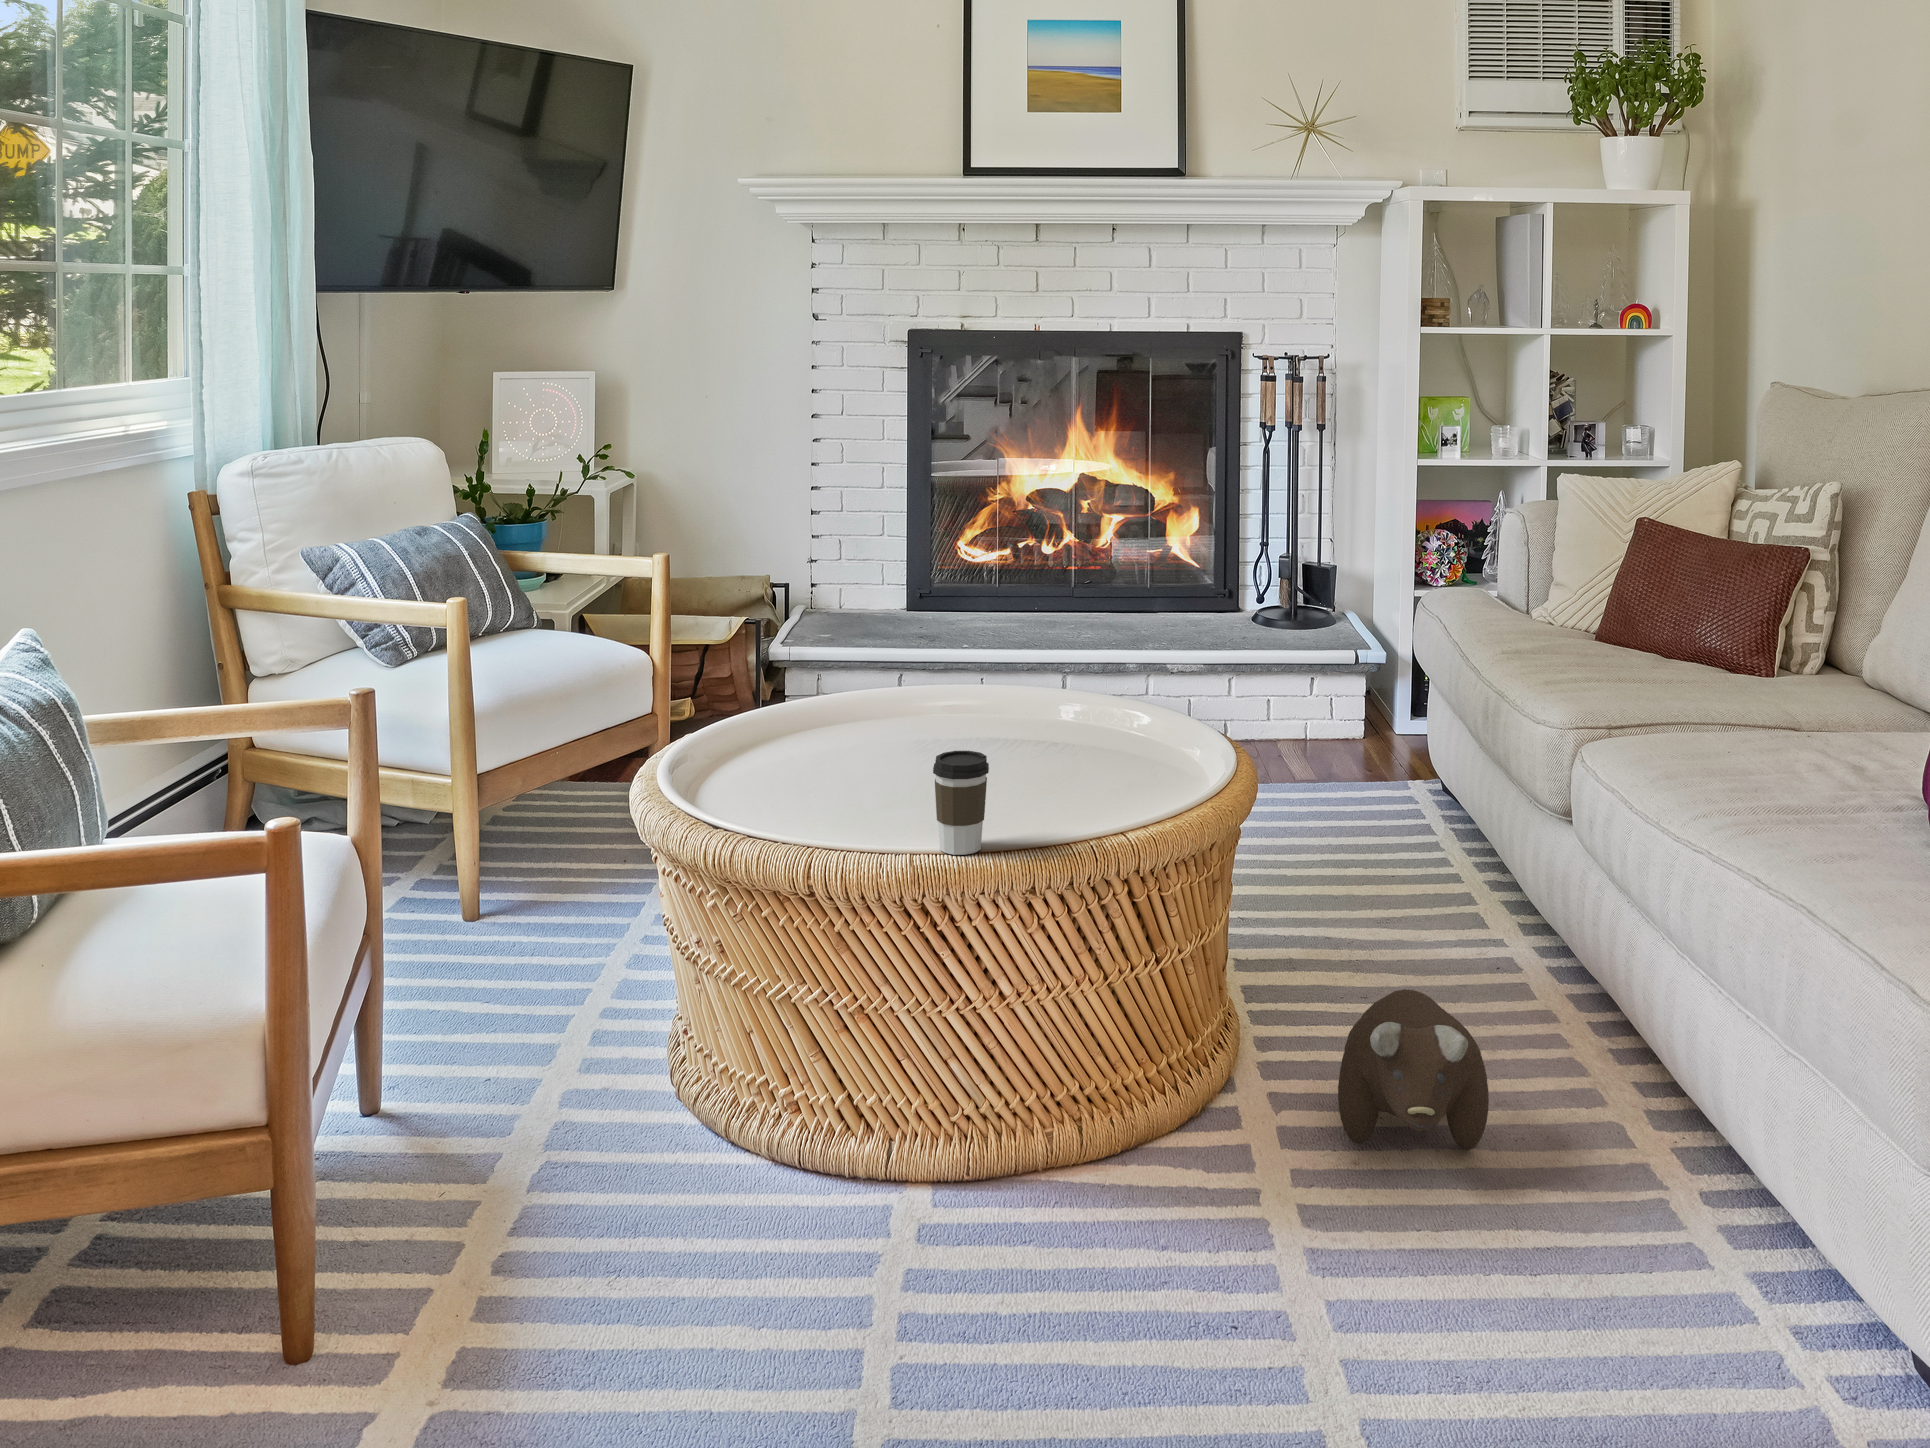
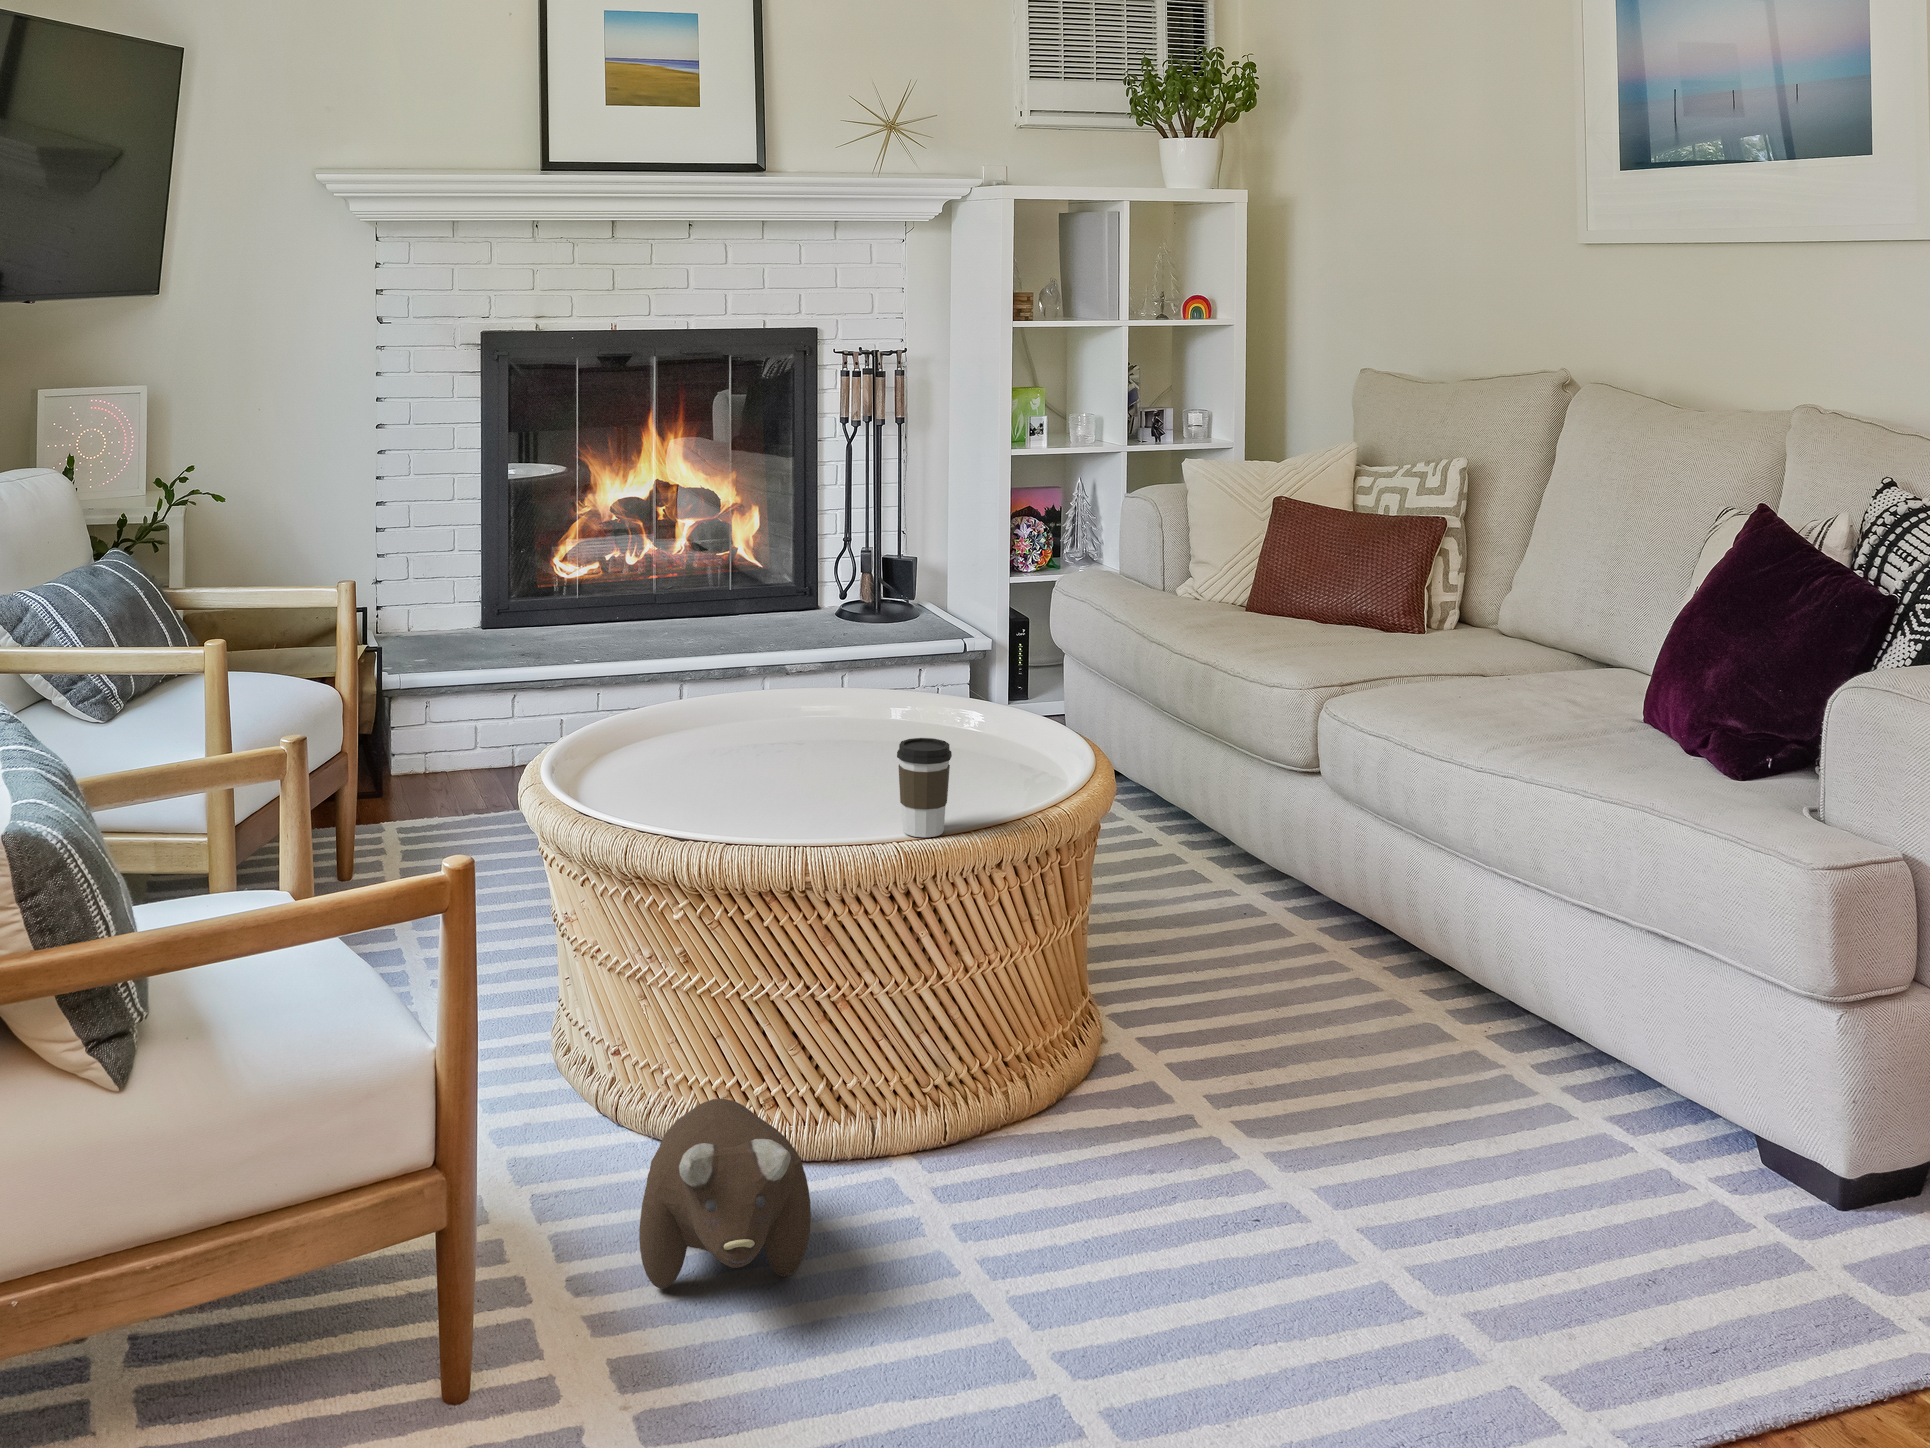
plush toy: present [1338,989,1489,1150] -> present [639,1099,811,1289]

